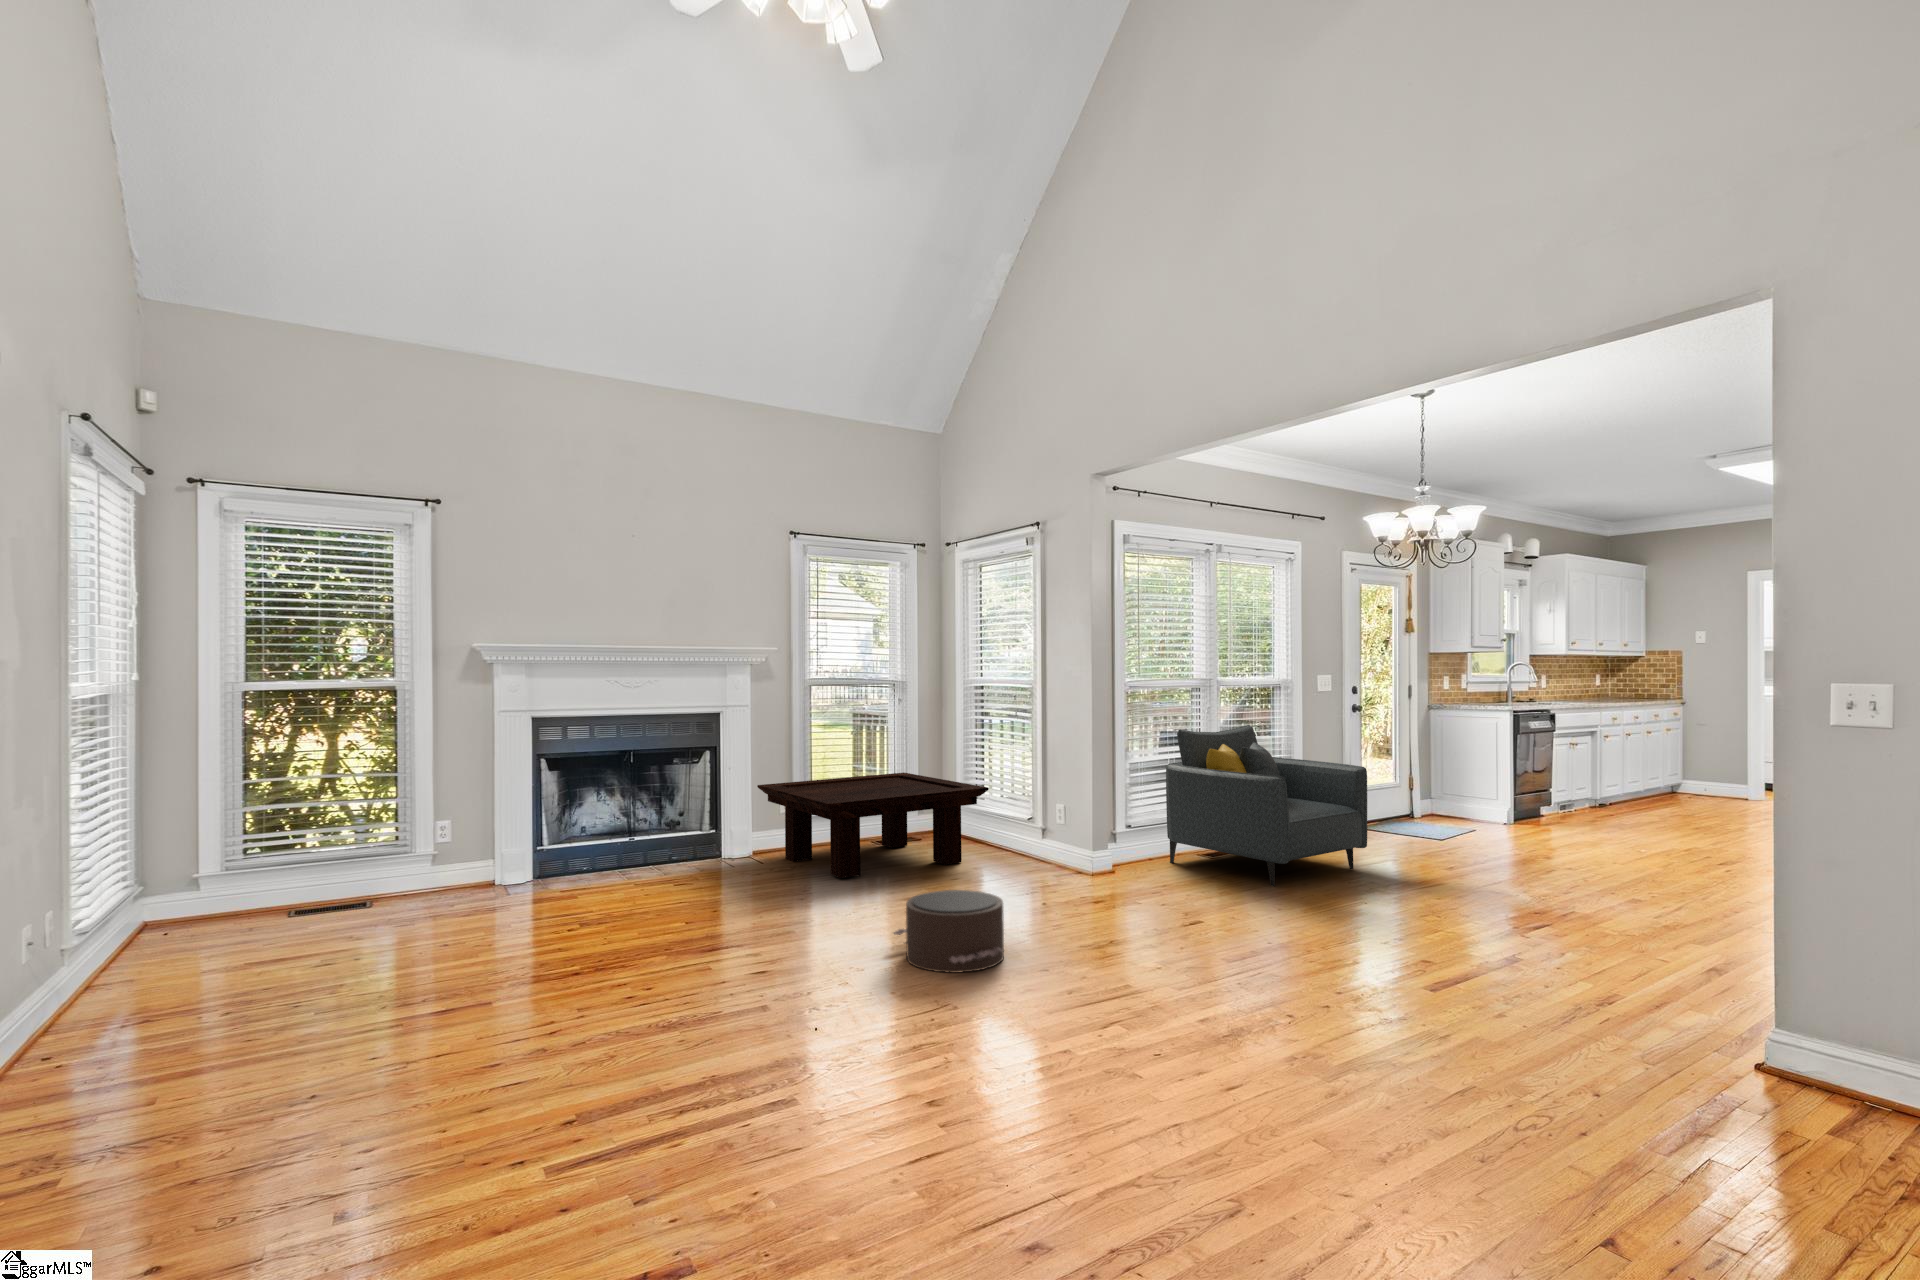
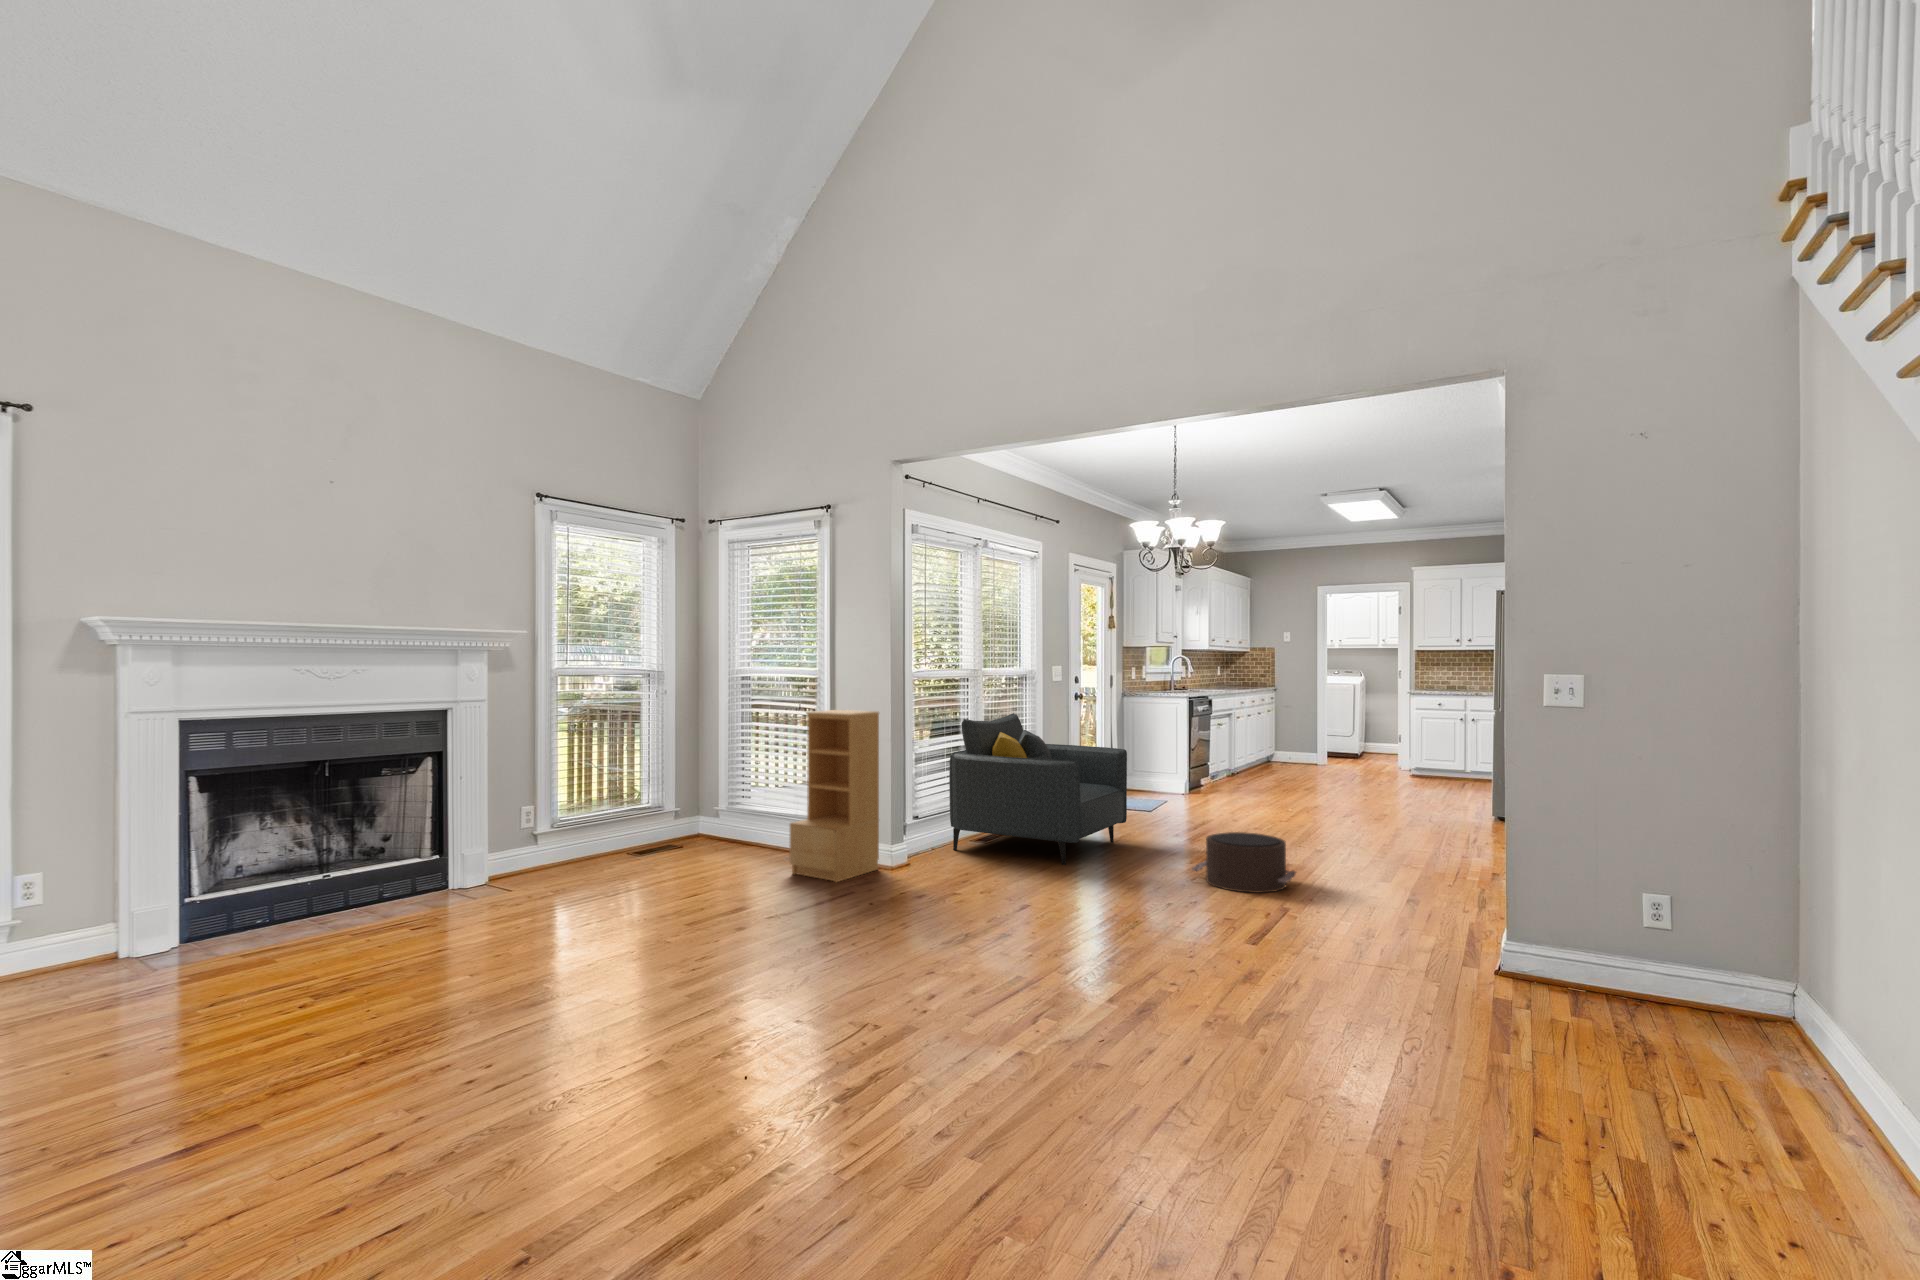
bookshelf: none [993,718,1079,882] -> present [790,710,879,882]
coffee table: present [757,773,989,878] -> none [492,774,777,898]
pouf: present [894,890,1004,973] -> present [1192,832,1296,893]

